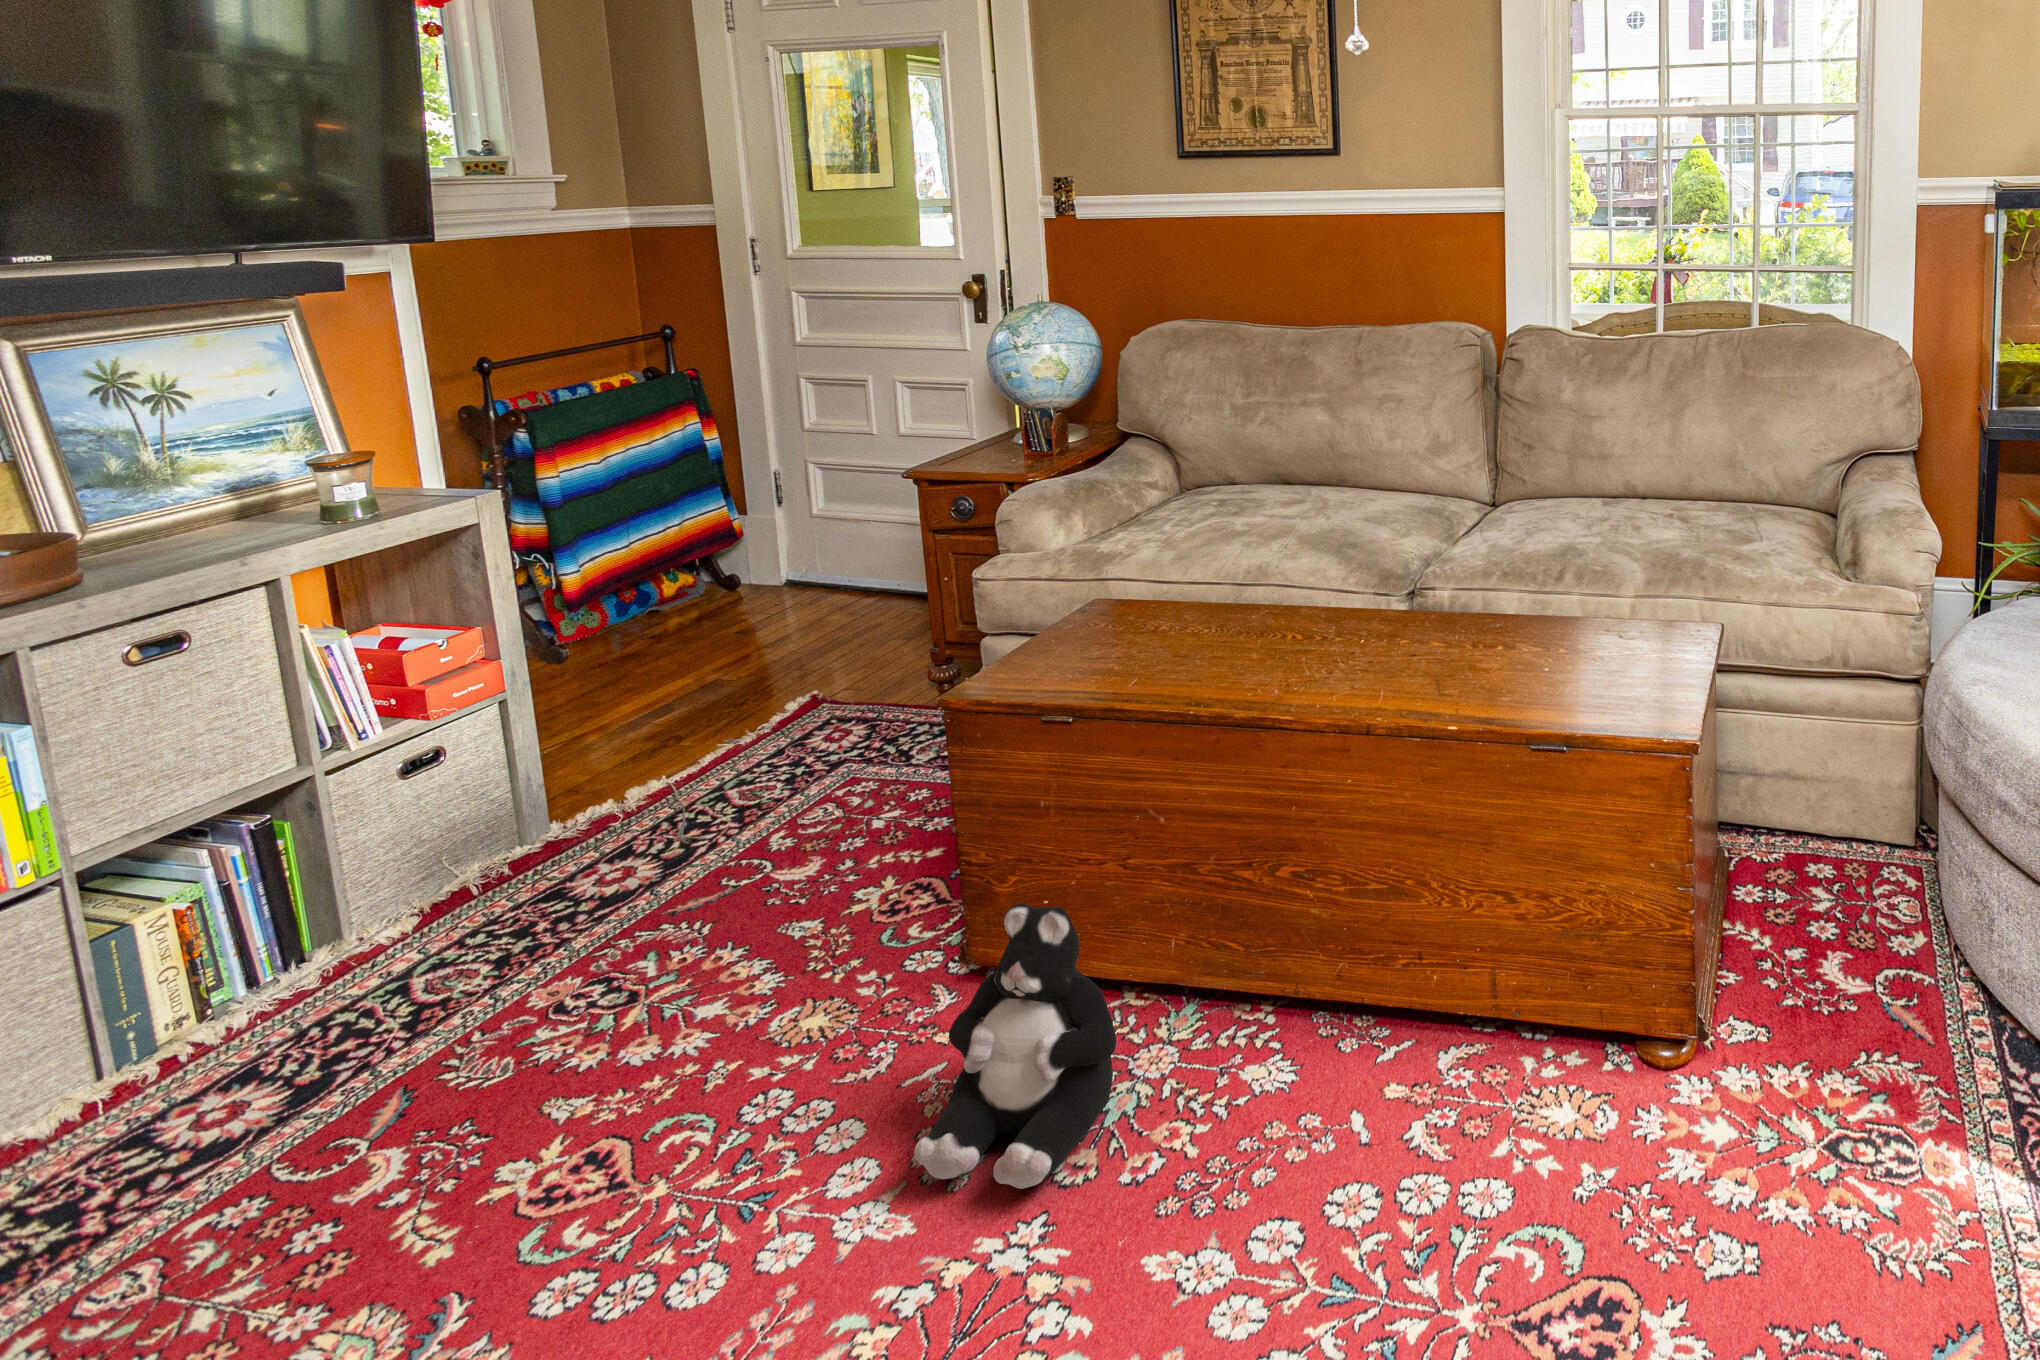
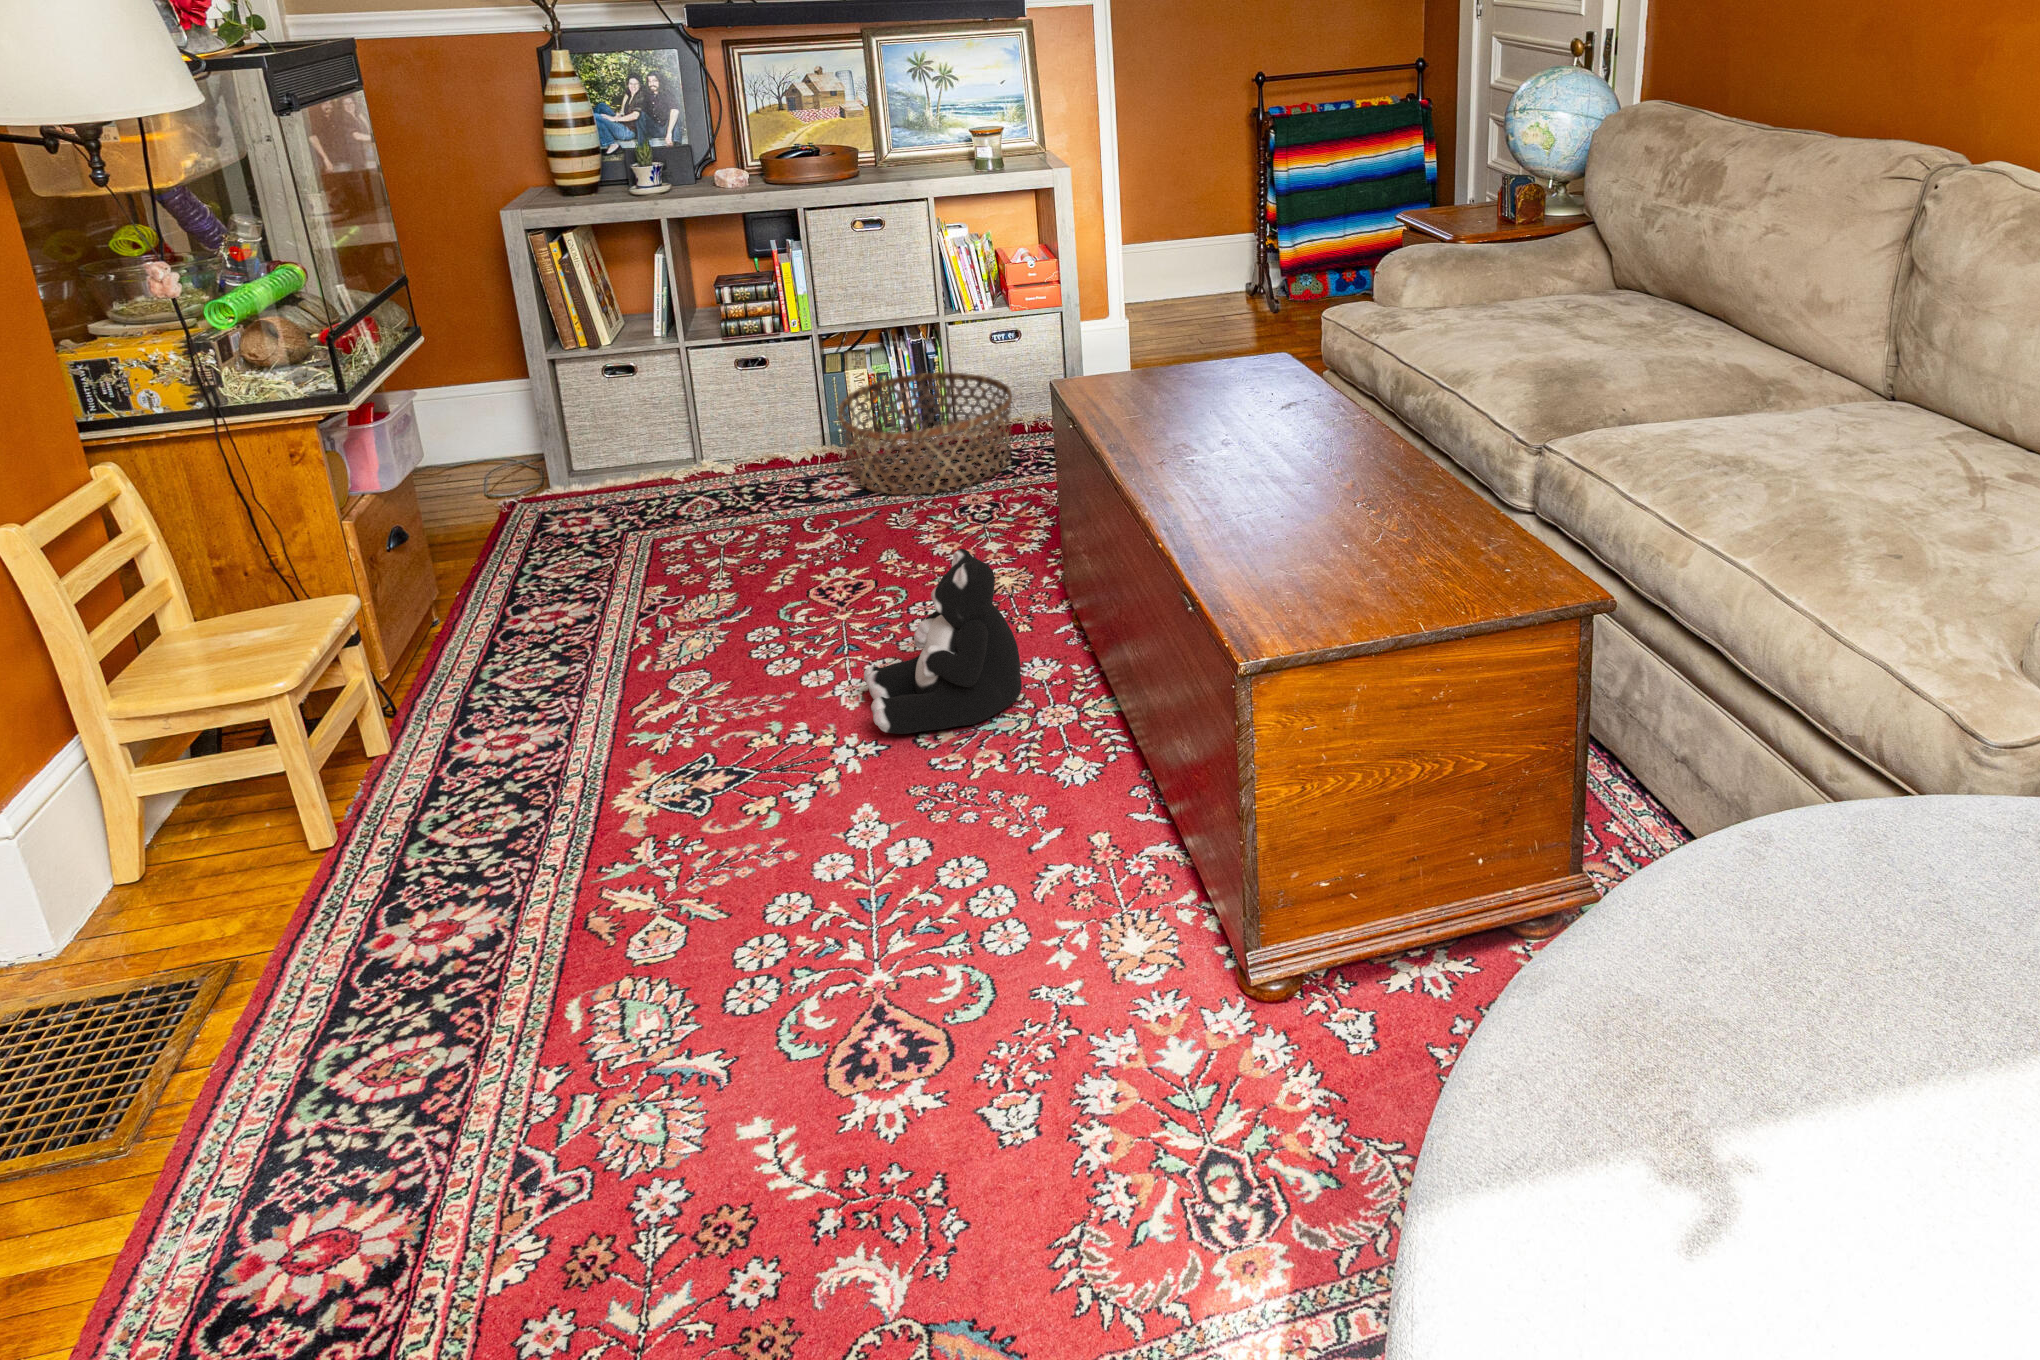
basket: none [205,810,563,1060] -> present [838,372,1012,495]

